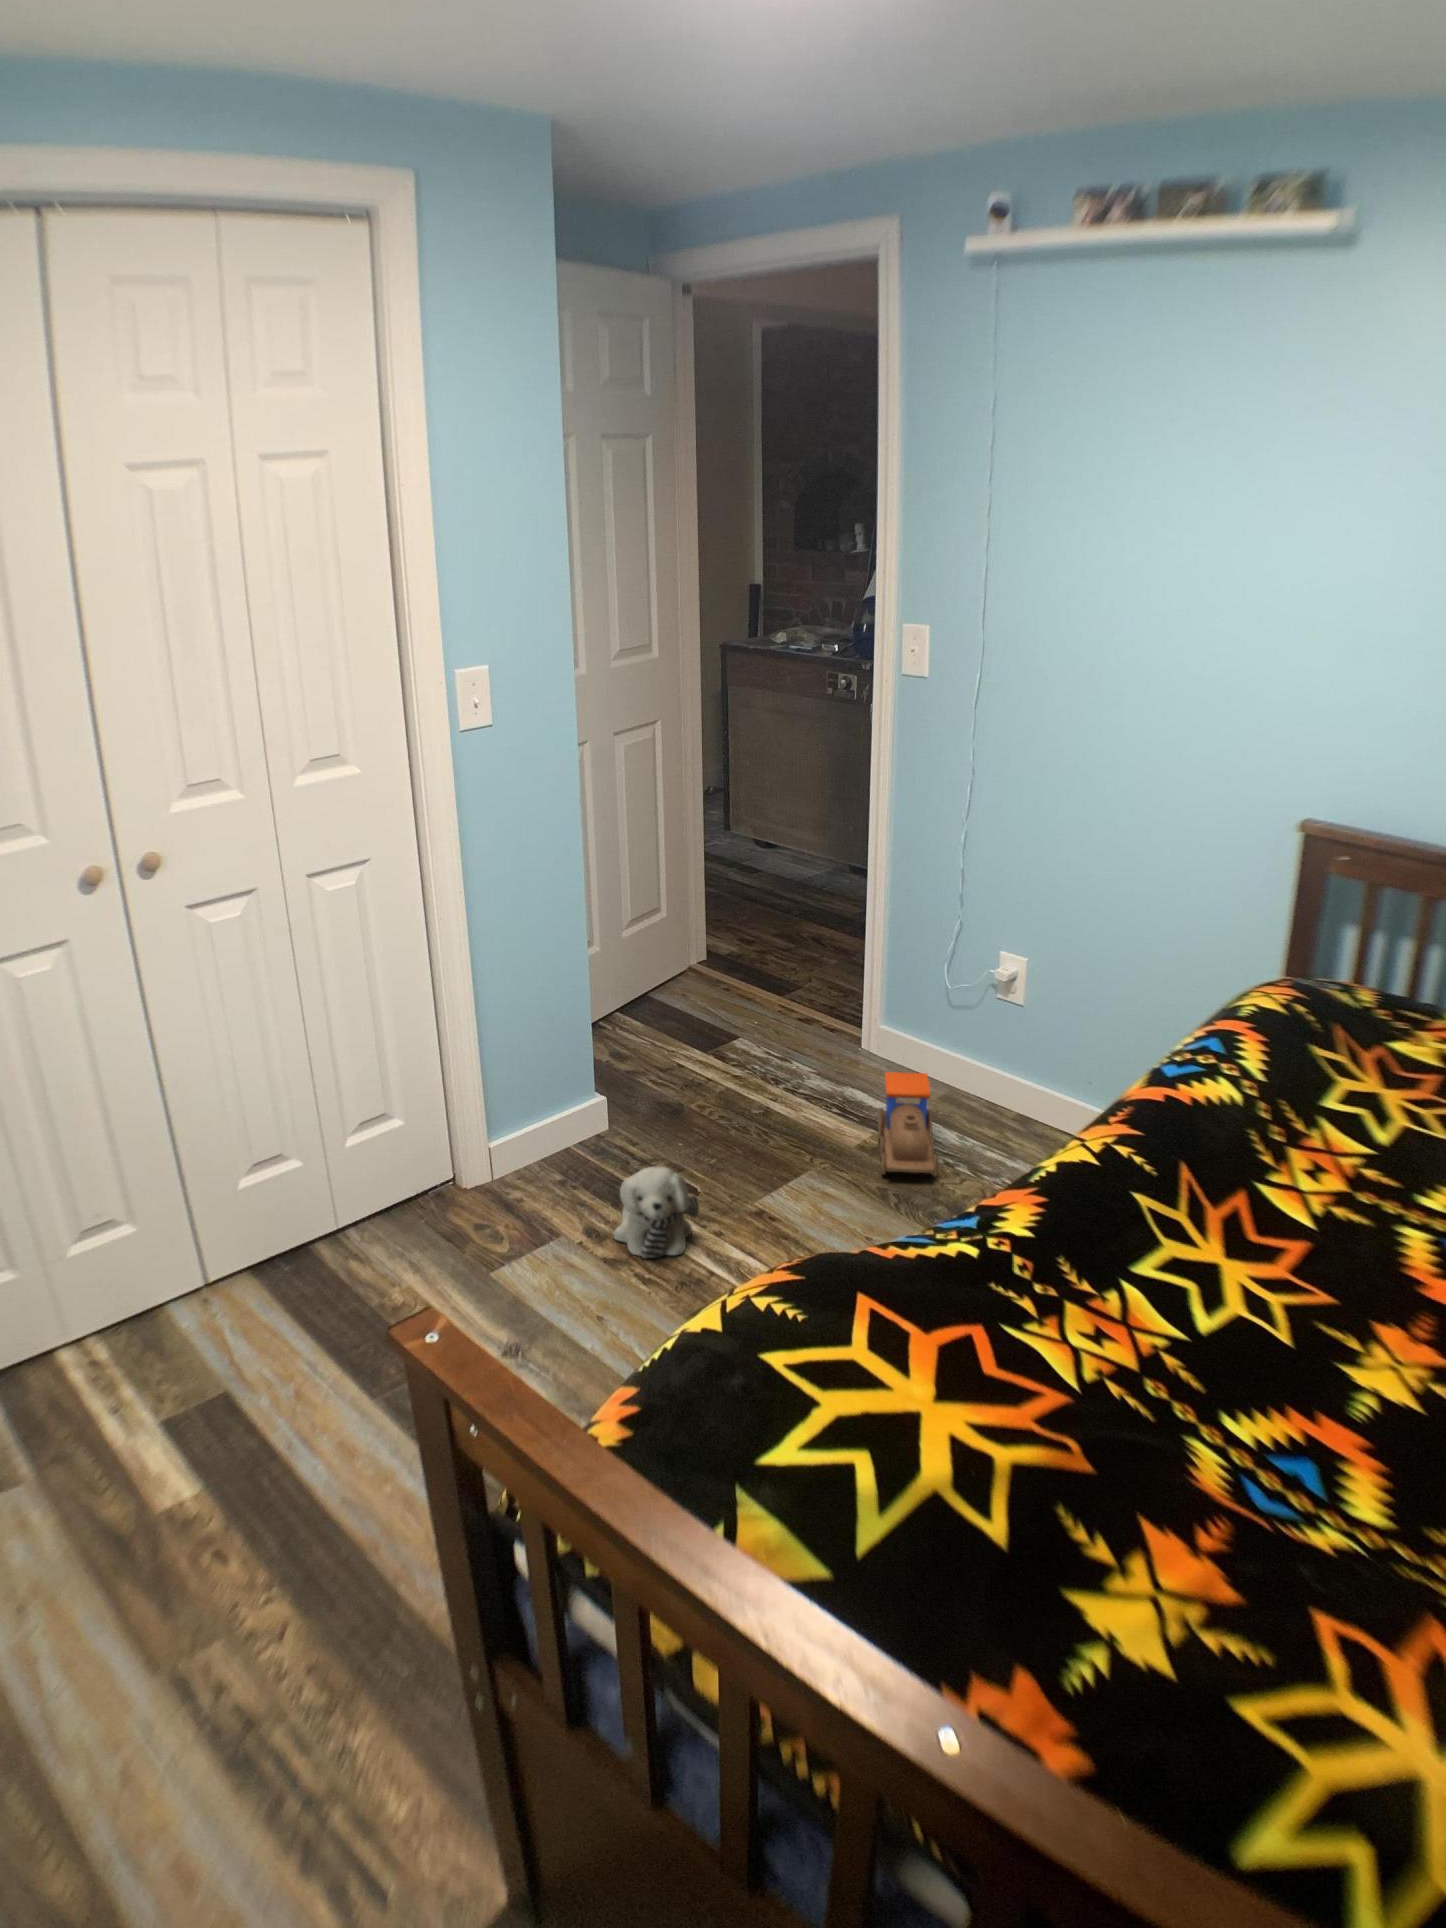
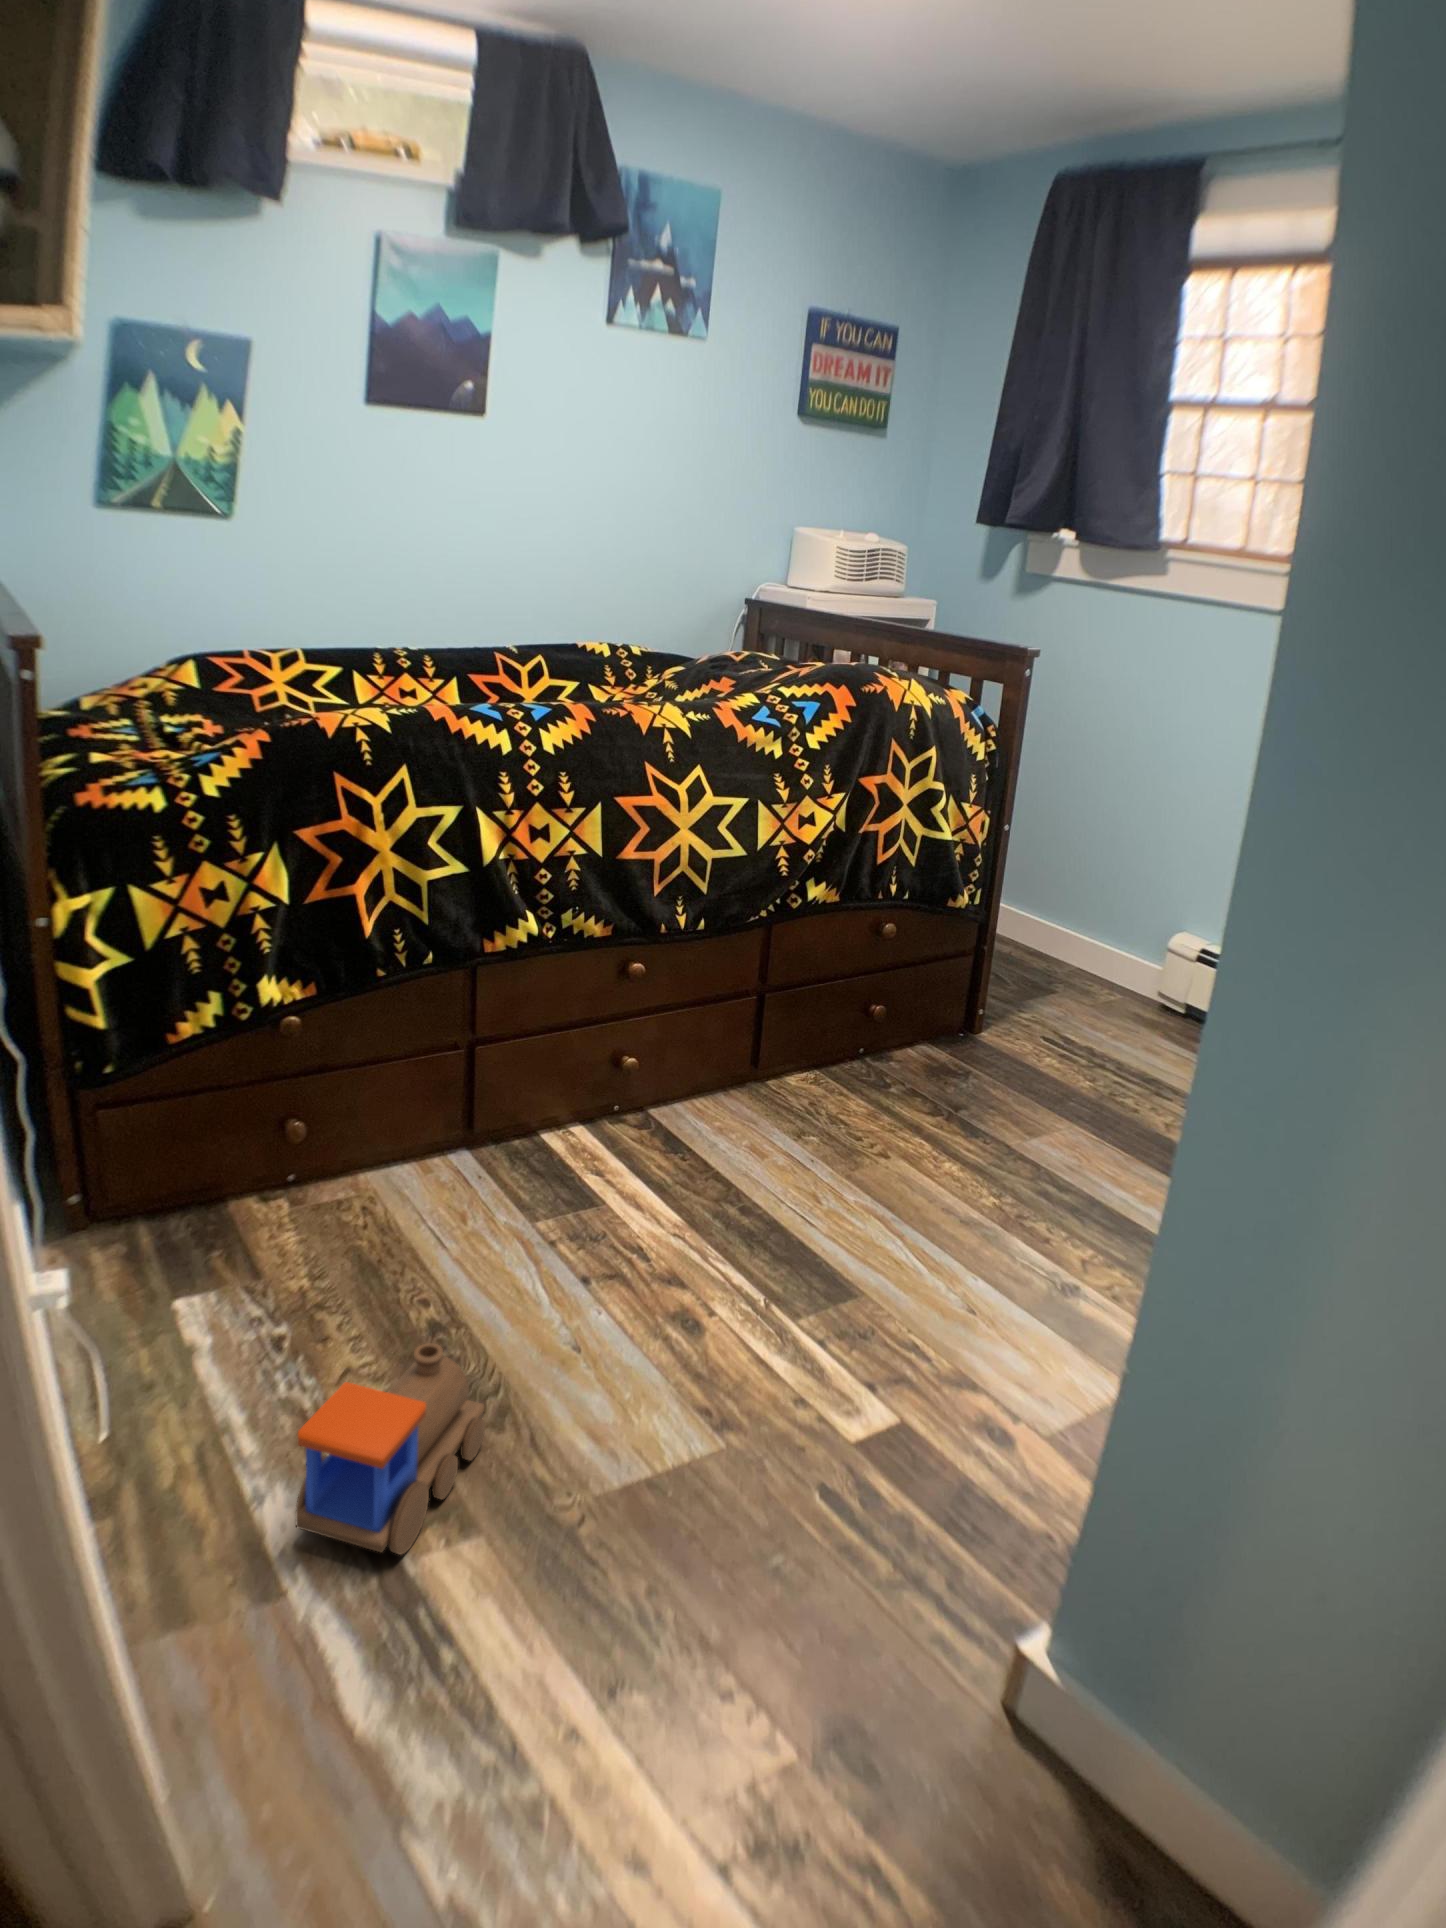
plush toy: present [614,1167,699,1258] -> none [838,1280,966,1497]

